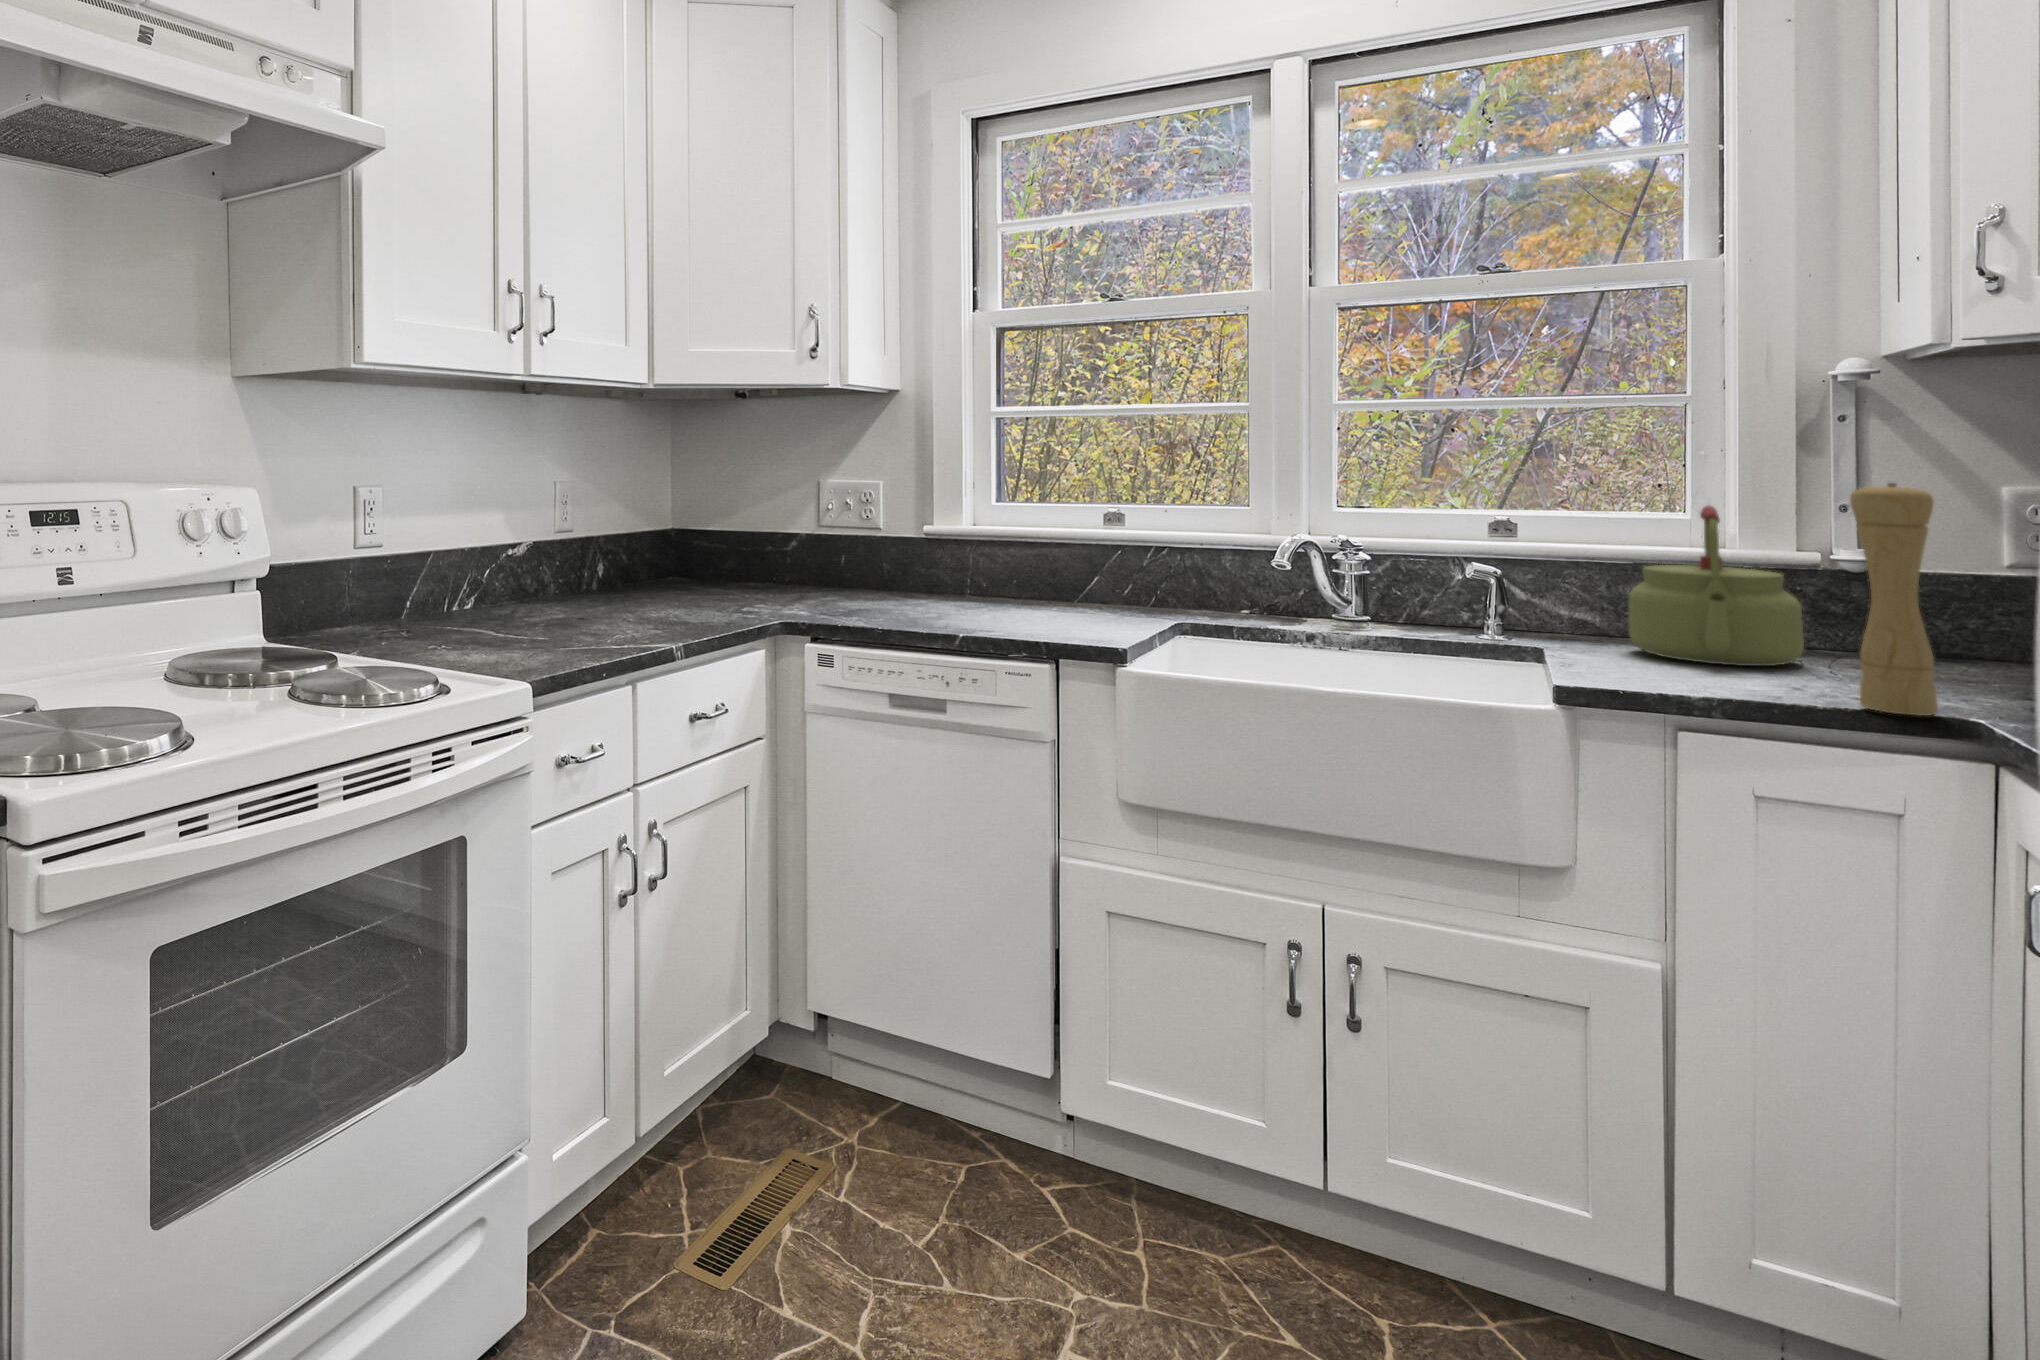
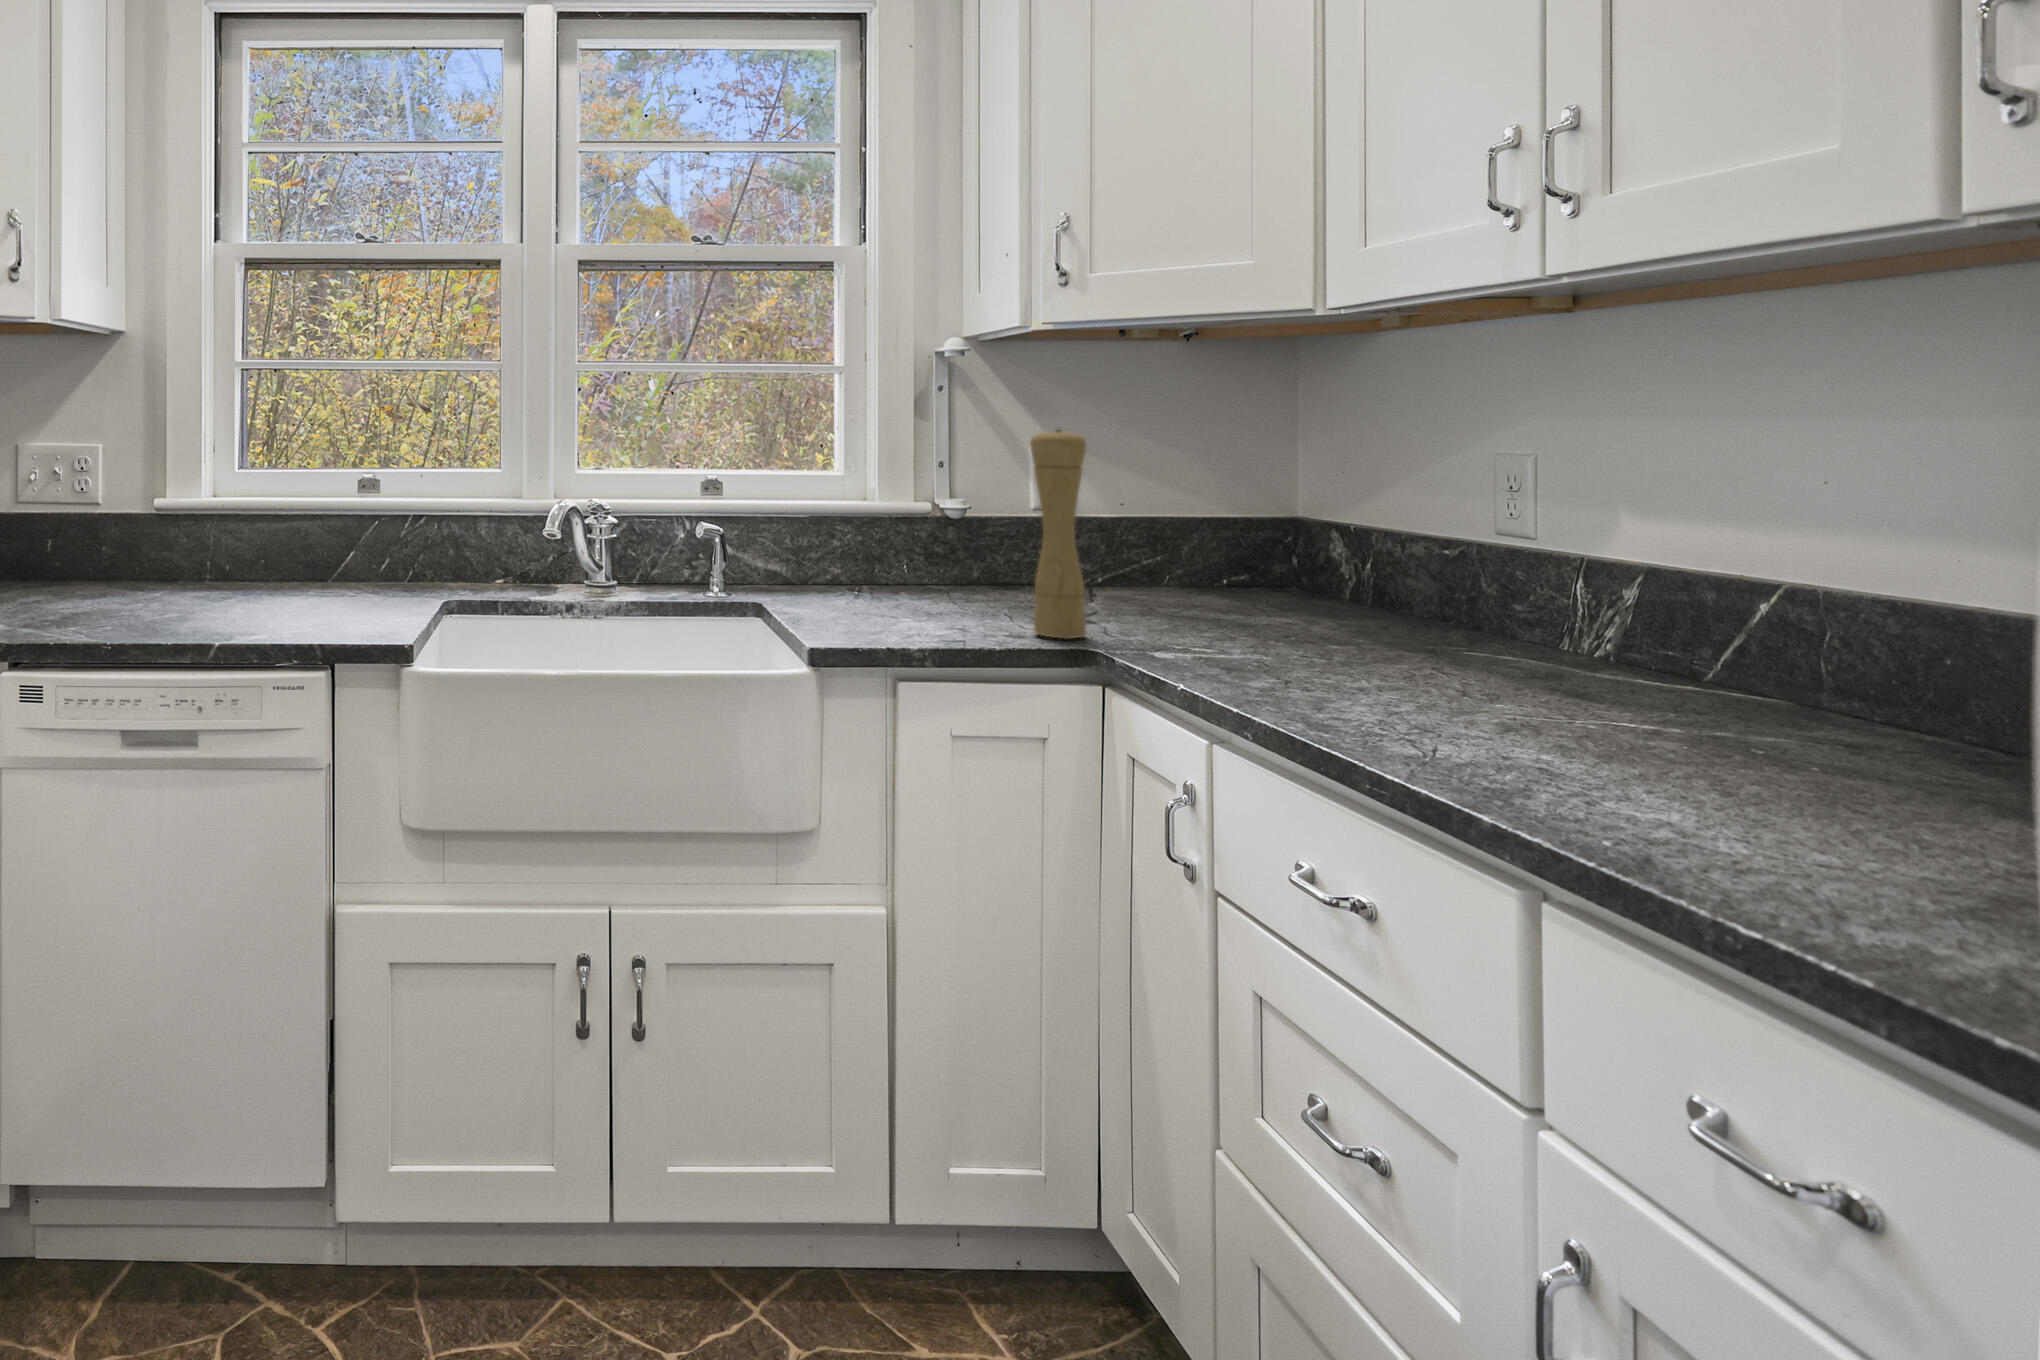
kettle: present [1628,506,1804,666] -> none [828,454,952,600]

